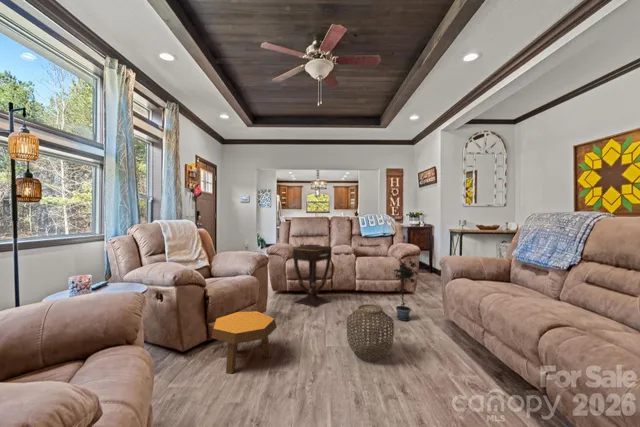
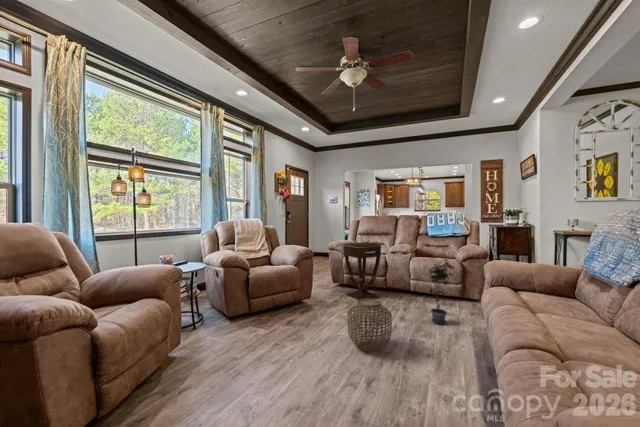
footstool: present [212,311,277,374] -> none [241,293,293,339]

